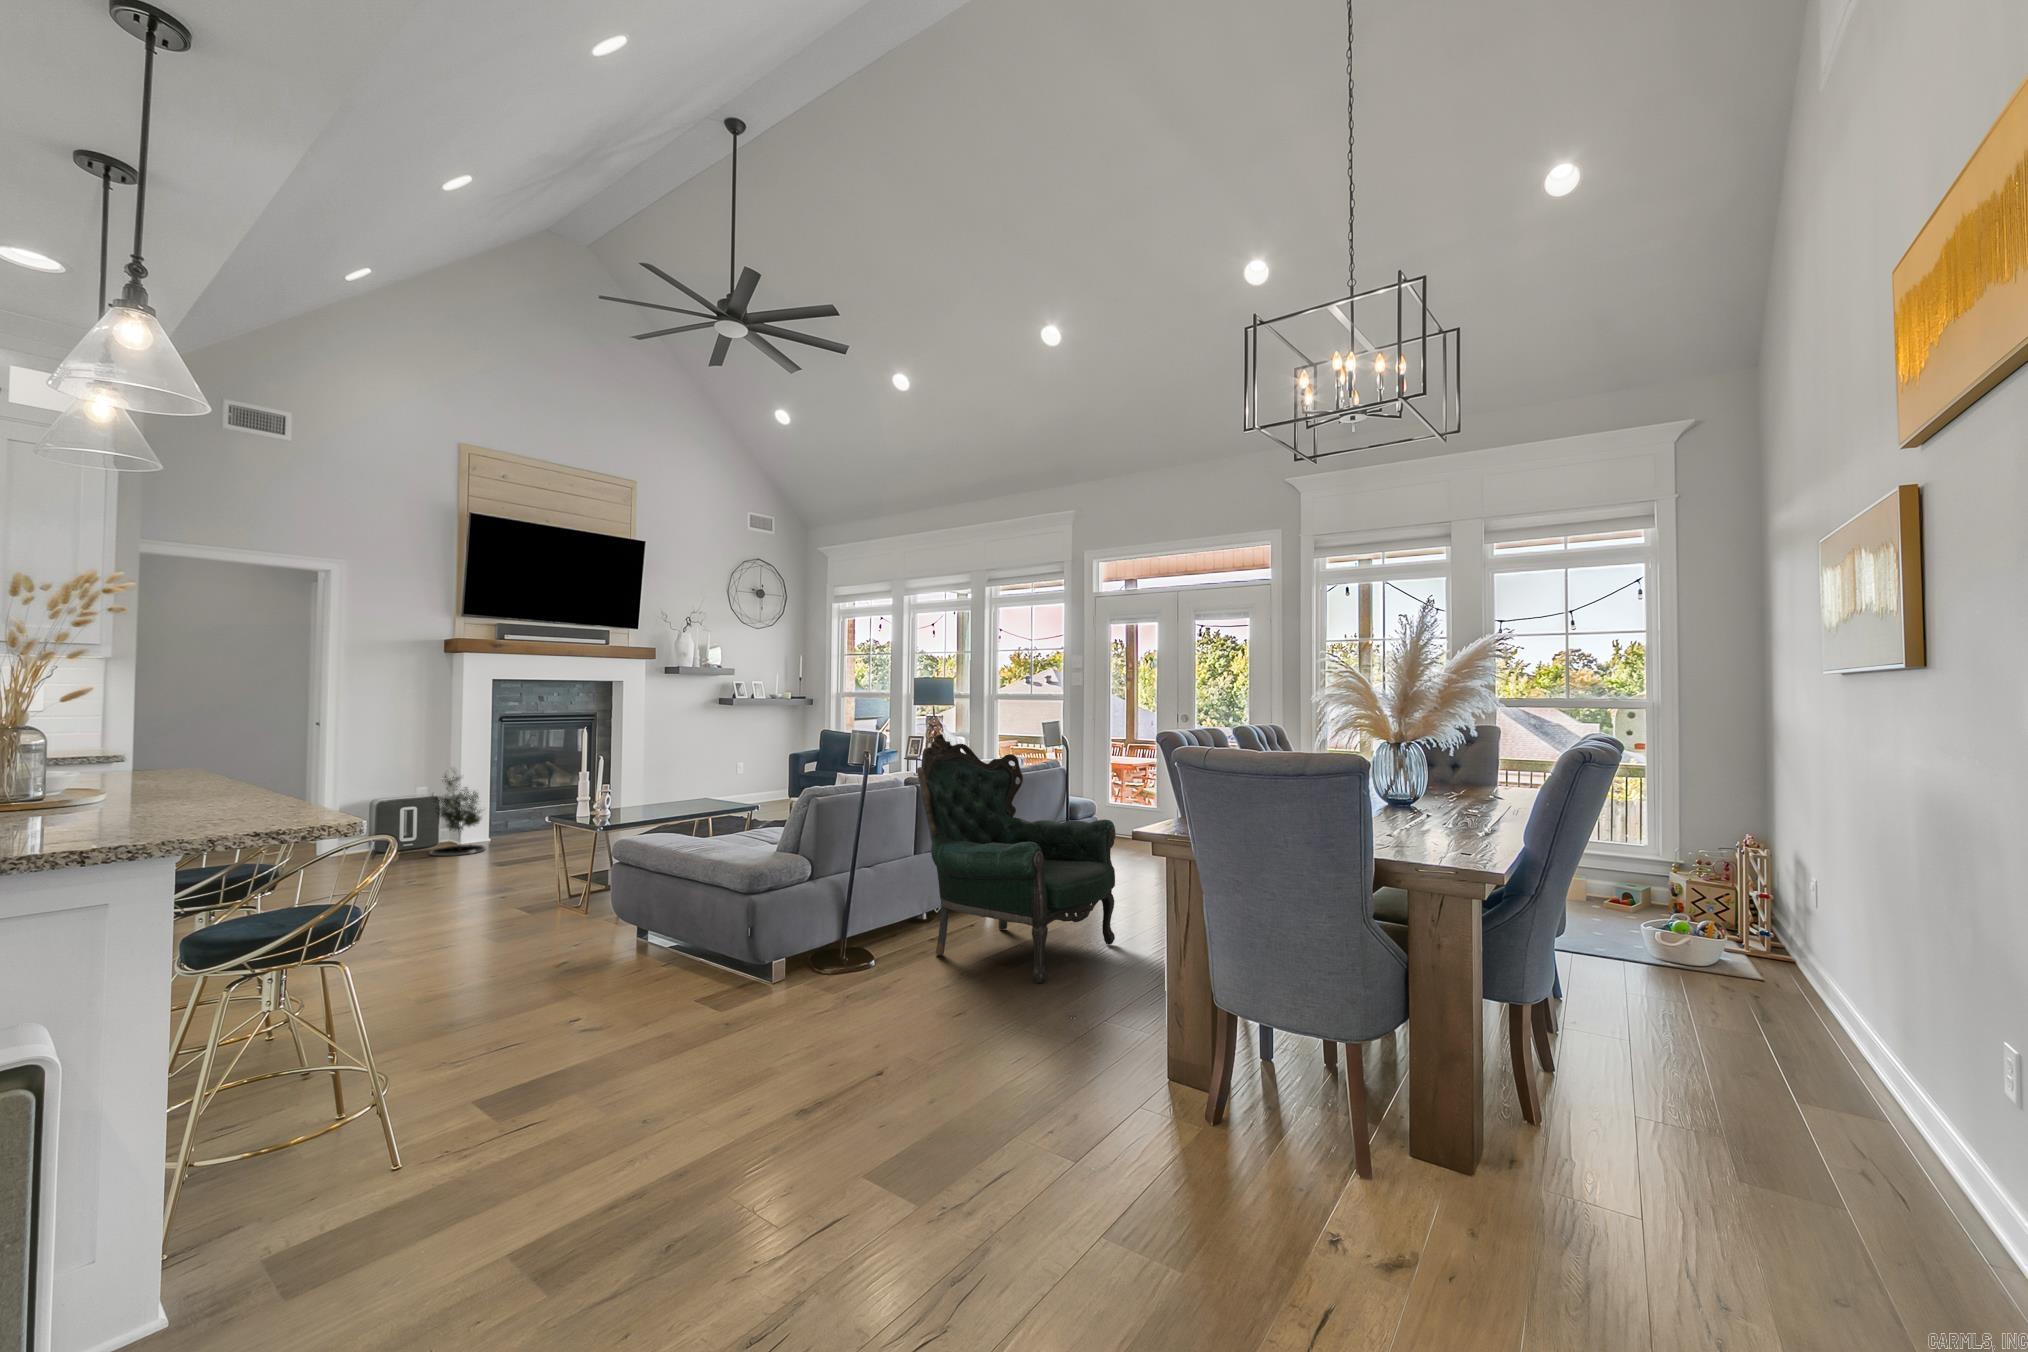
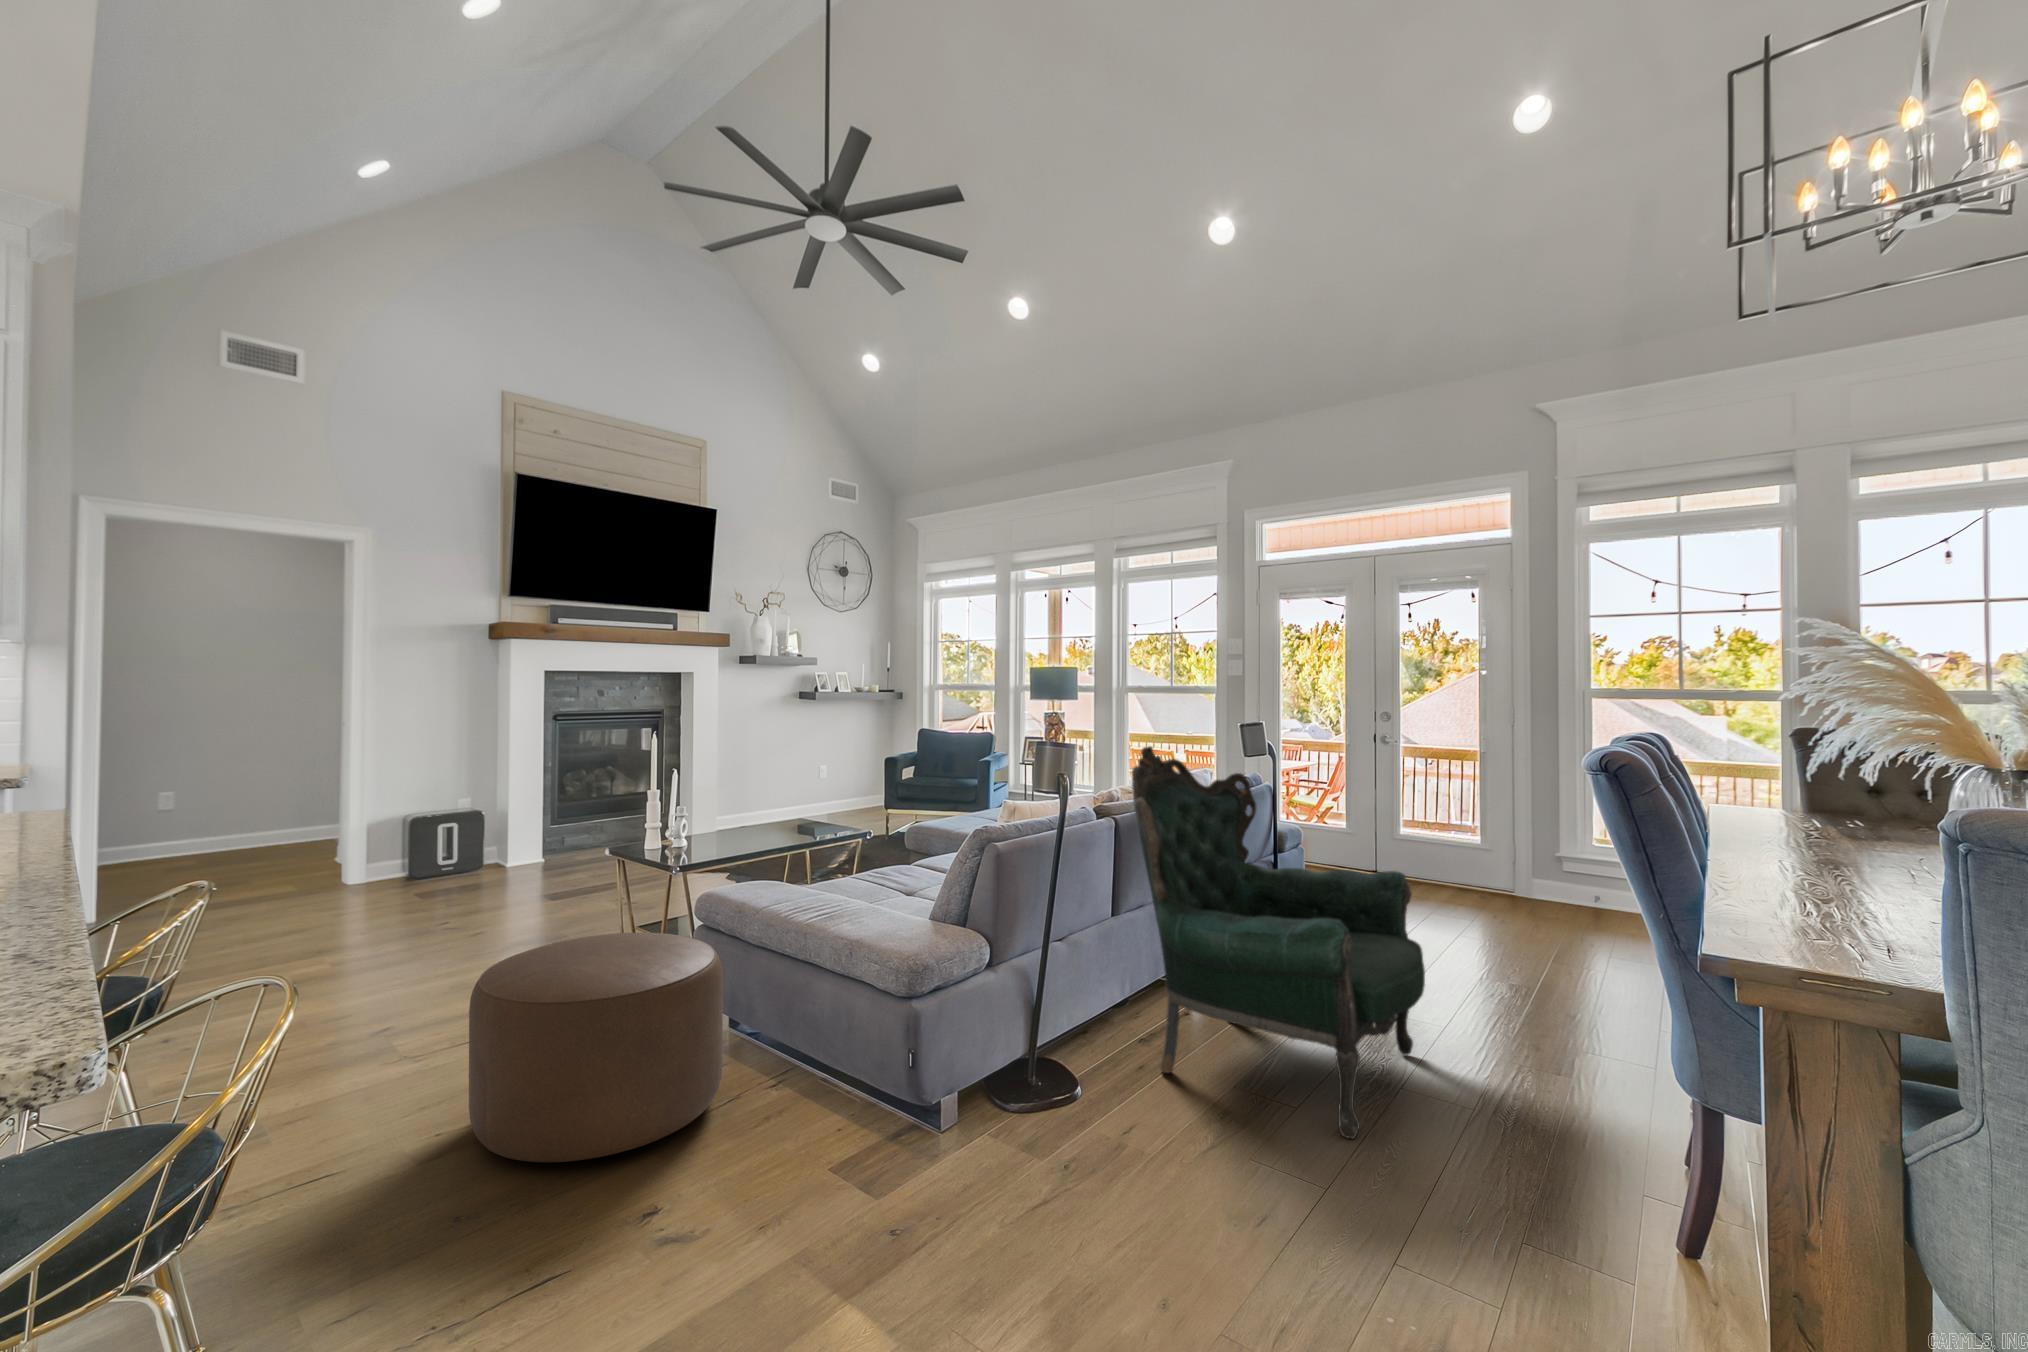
potted tree: present [430,768,486,856] -> none [469,776,538,885]
ottoman: none [453,862,628,998] -> present [469,933,723,1162]

